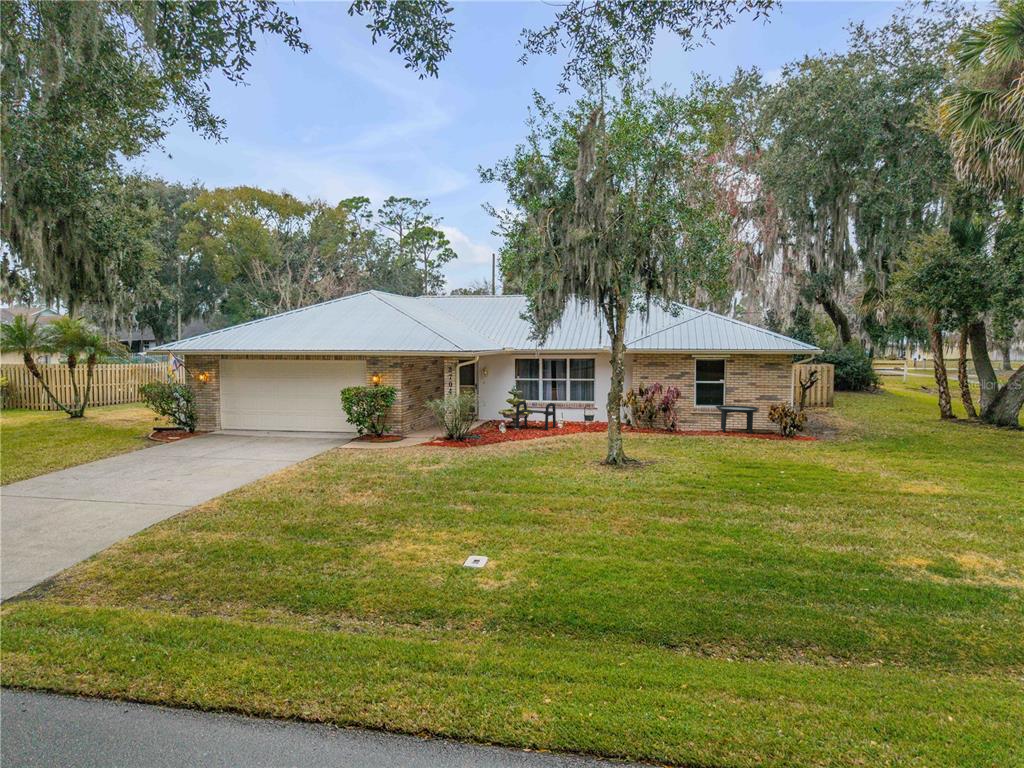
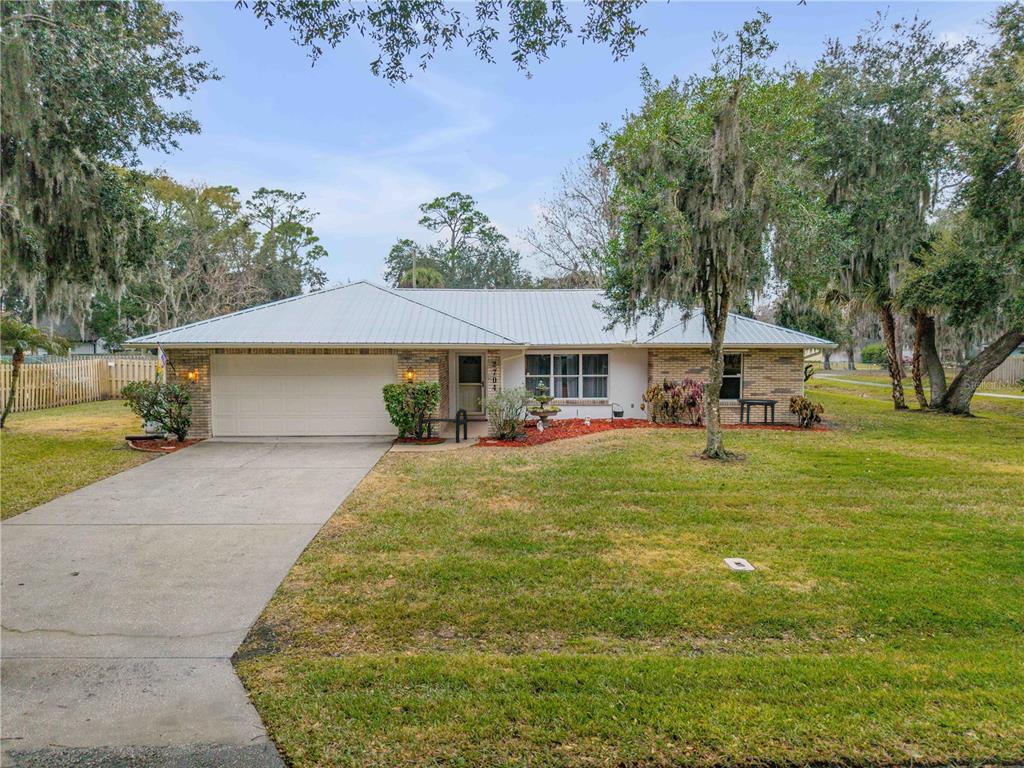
bench: present [516,401,556,430] -> present [418,409,467,442]

